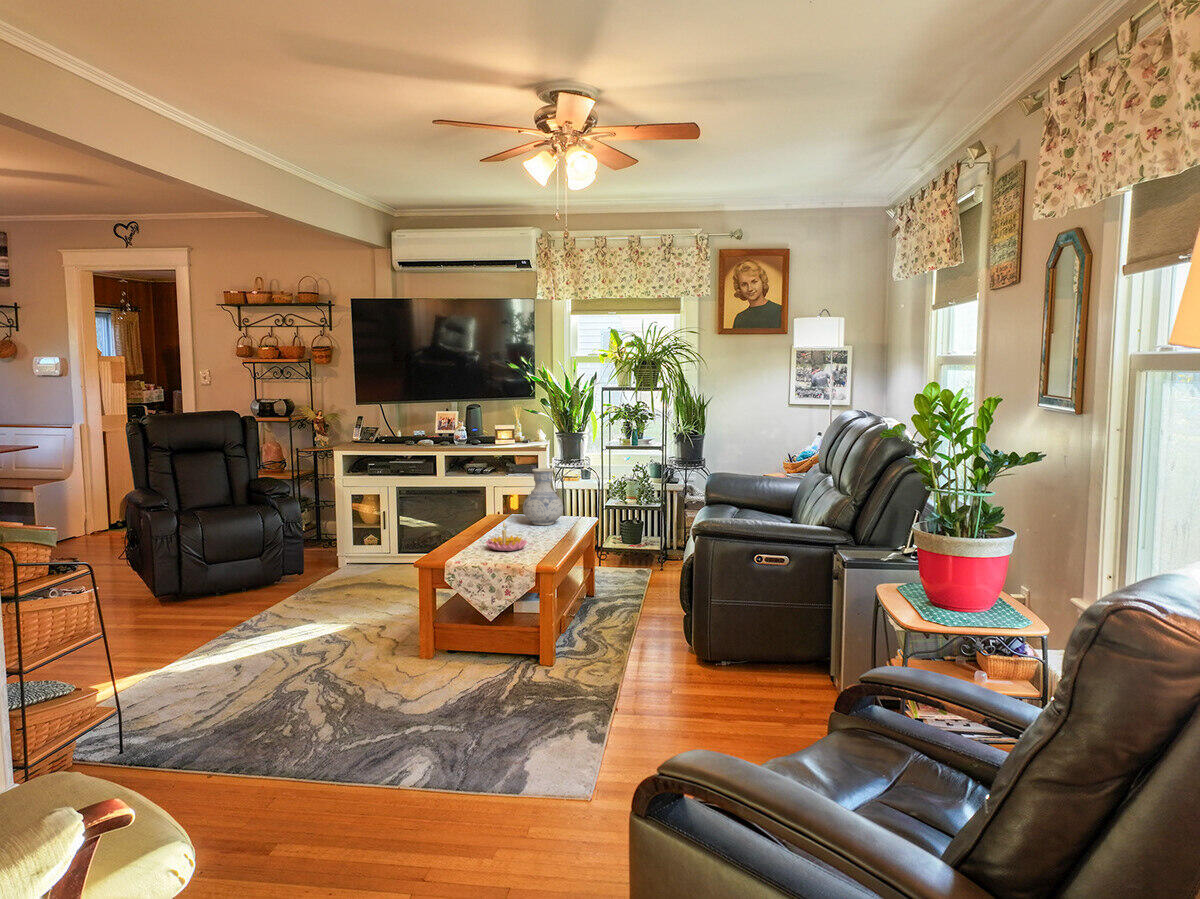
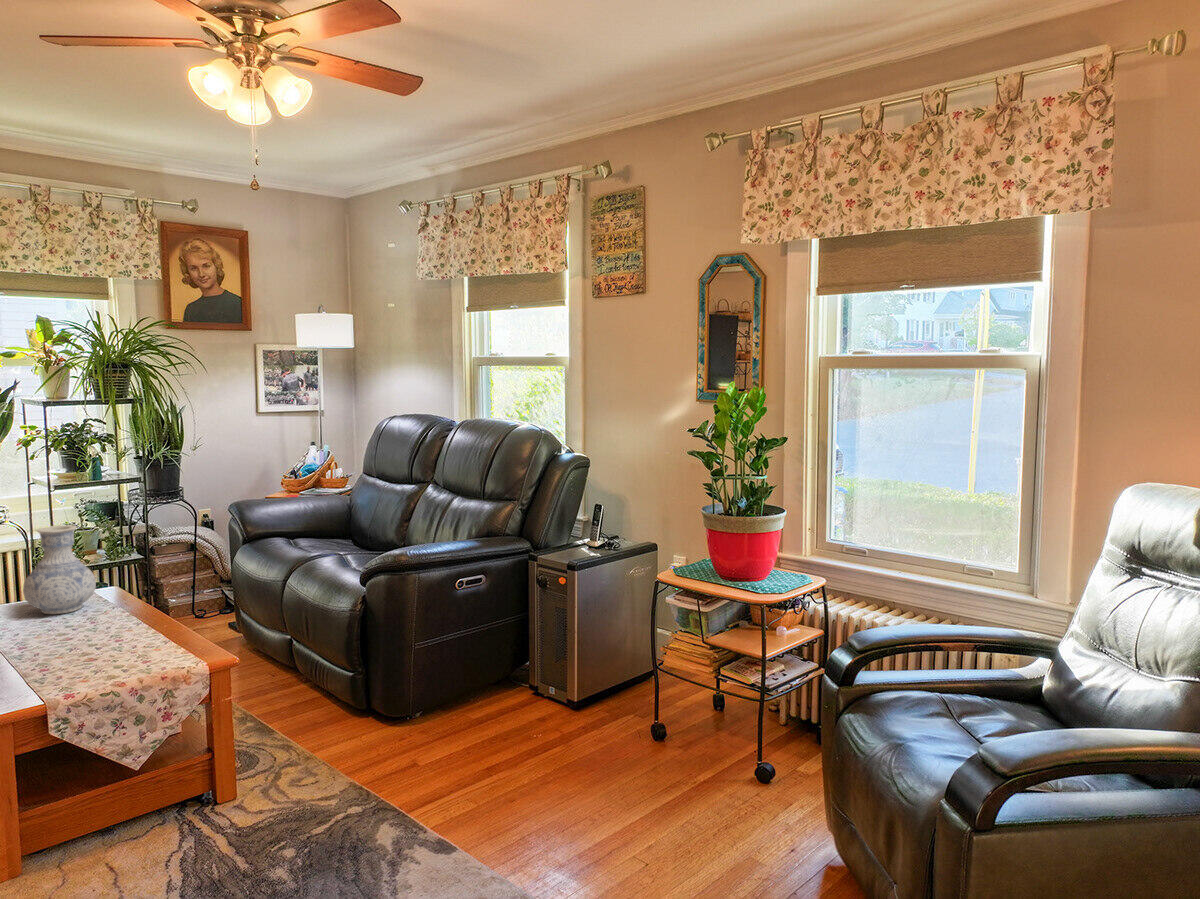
candle holder: present [486,523,527,552] -> none [63,616,140,666]

